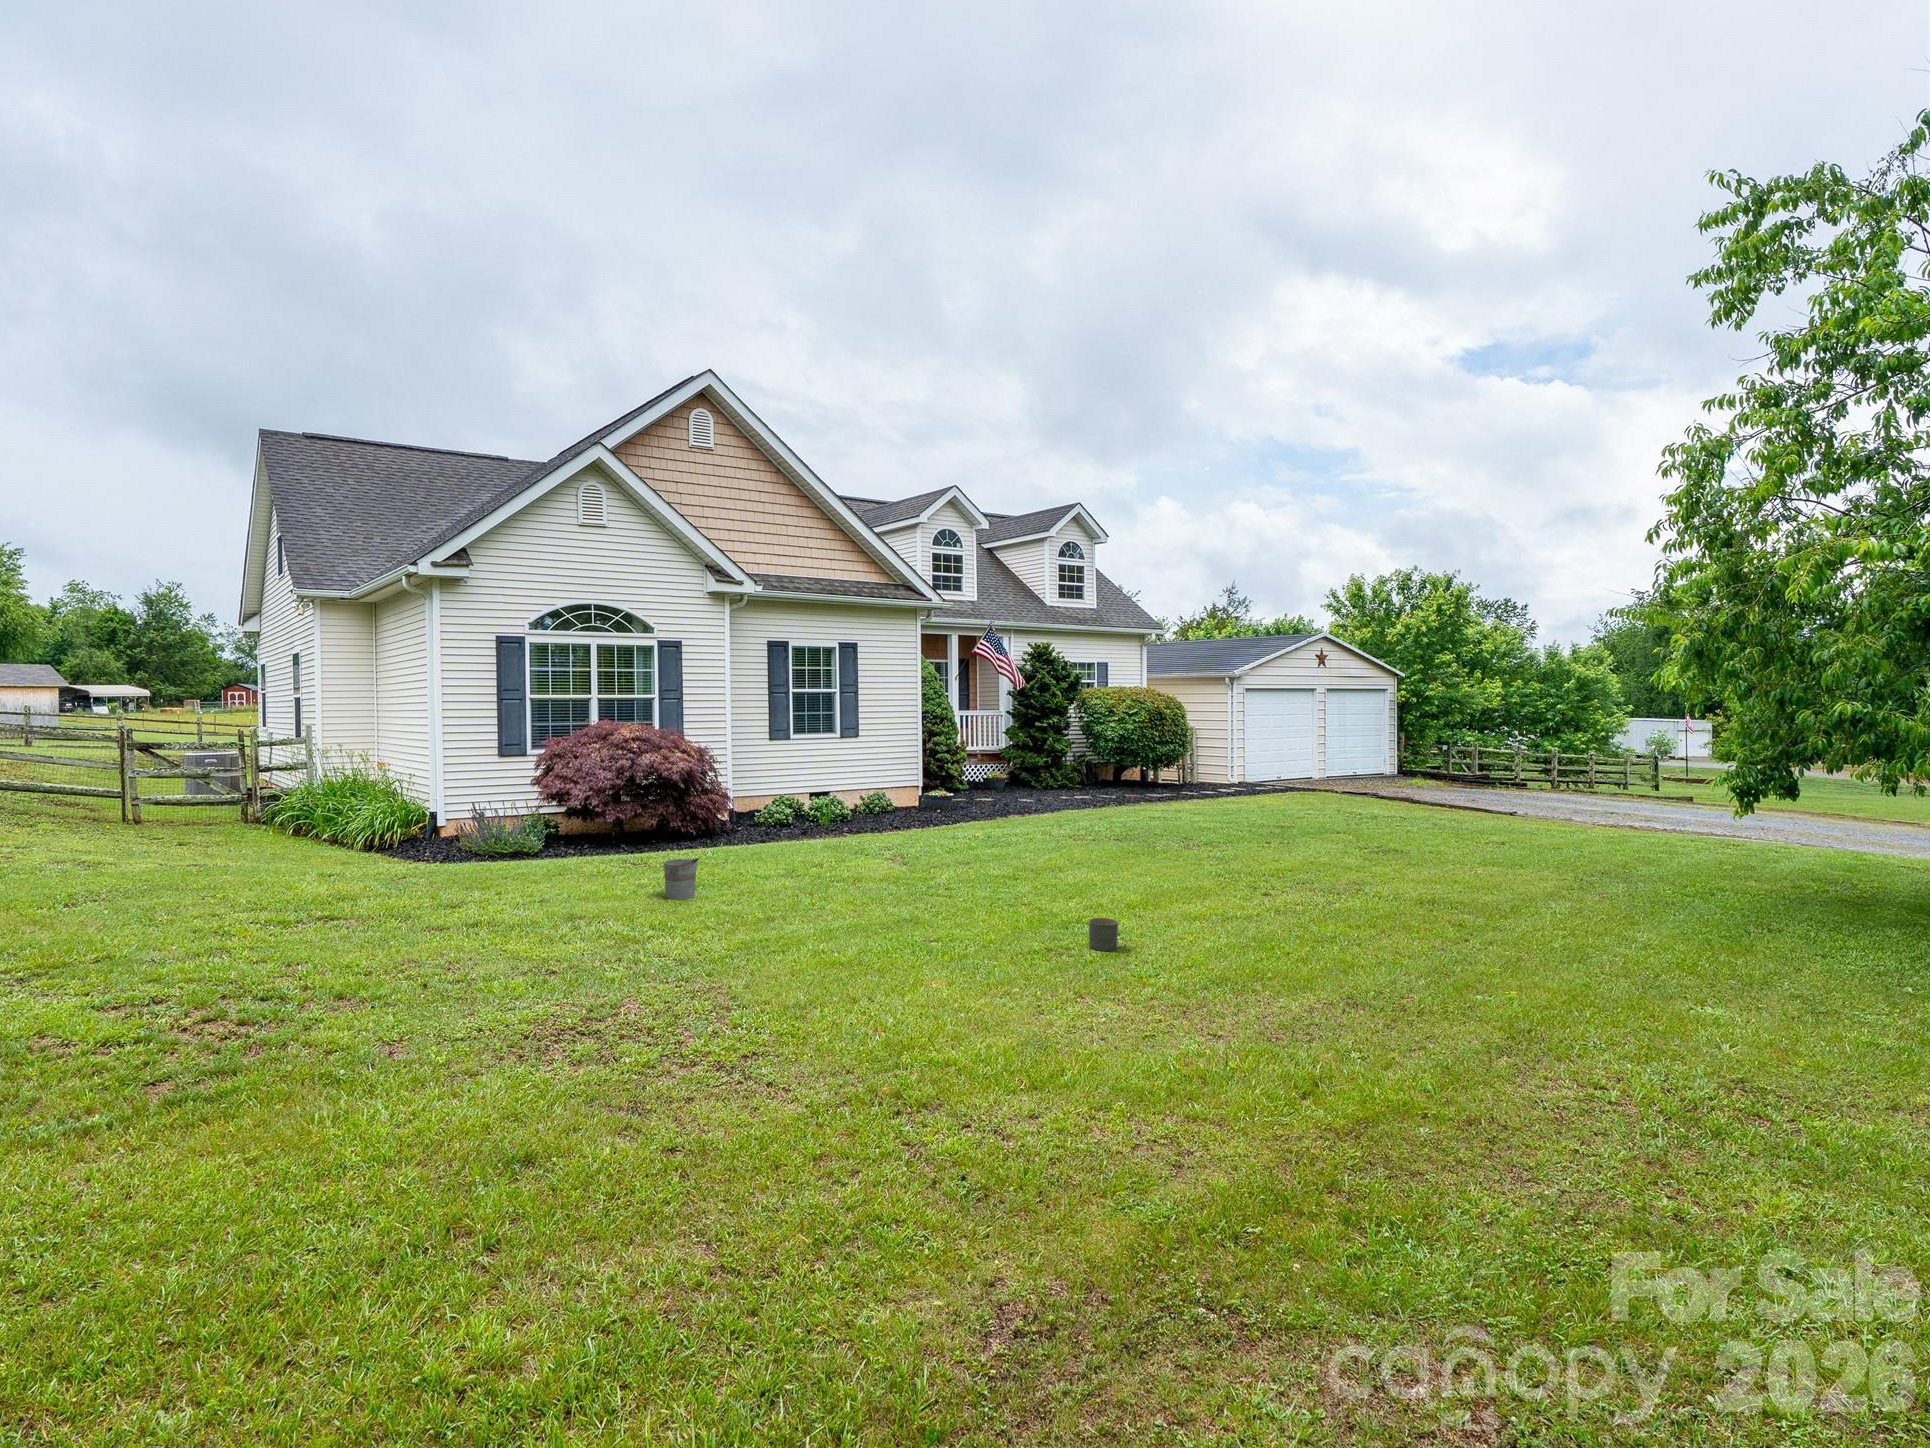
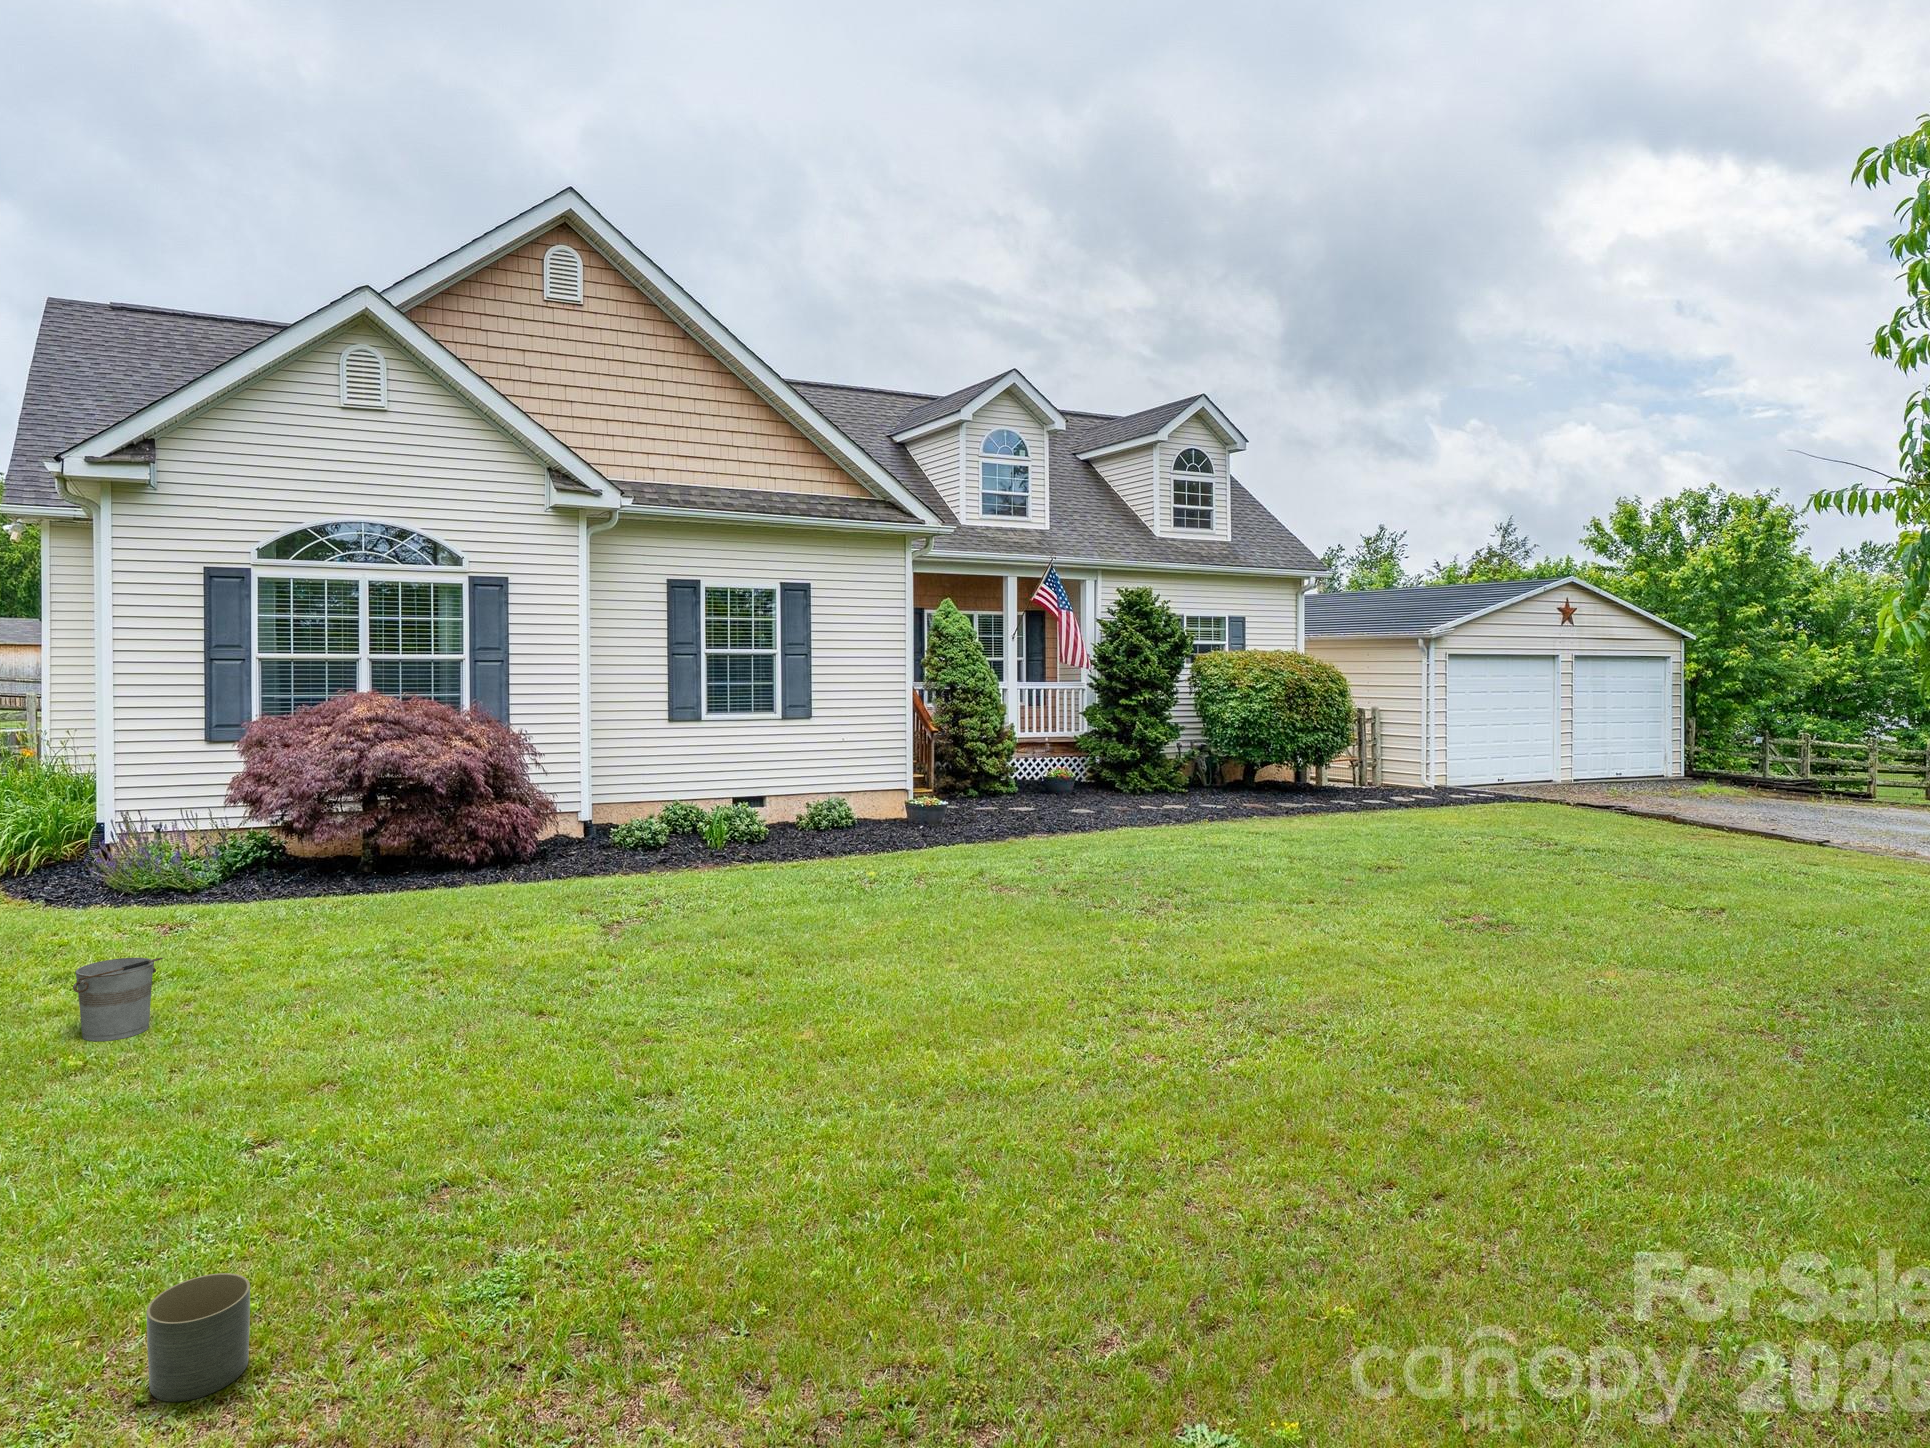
planter: present [1089,918,1118,951] -> present [147,1273,250,1402]

